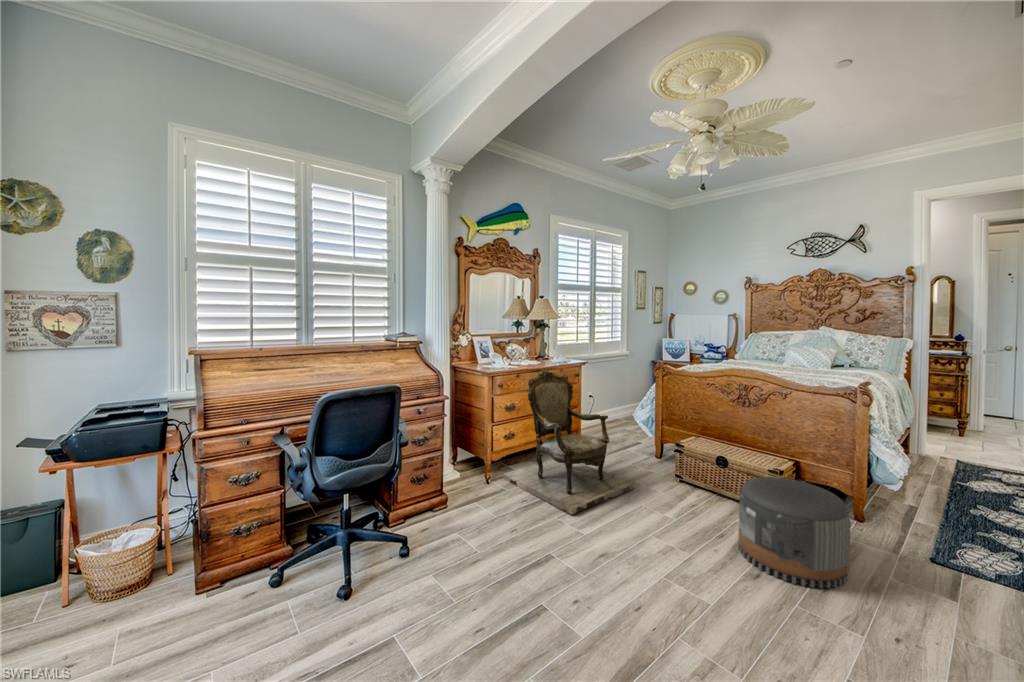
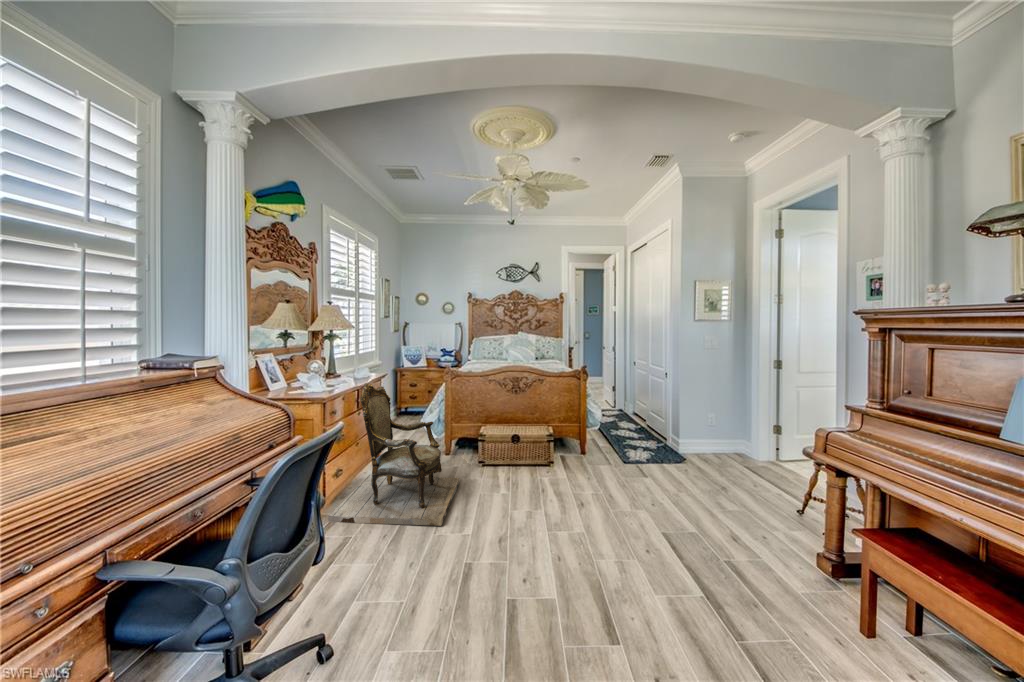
pouf: present [738,477,851,588] -> none [556,439,619,507]

